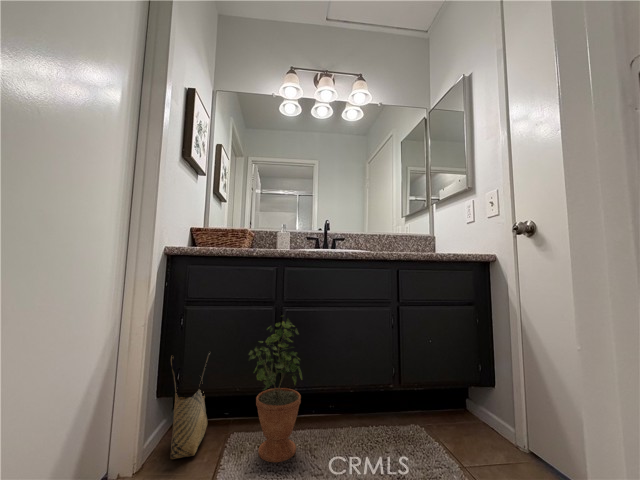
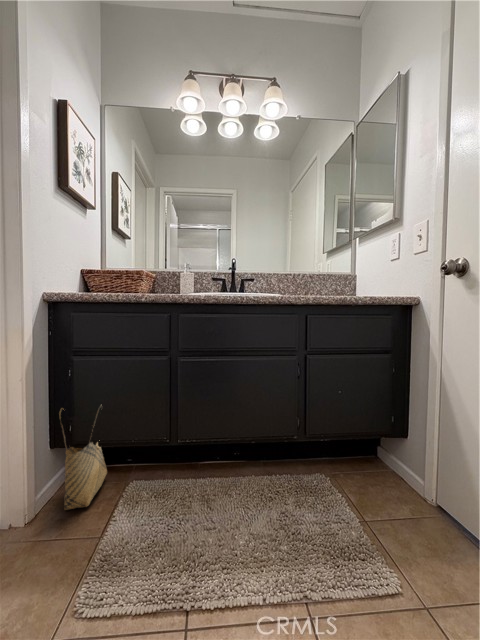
potted plant: present [249,319,302,462] -> none [137,366,198,515]

